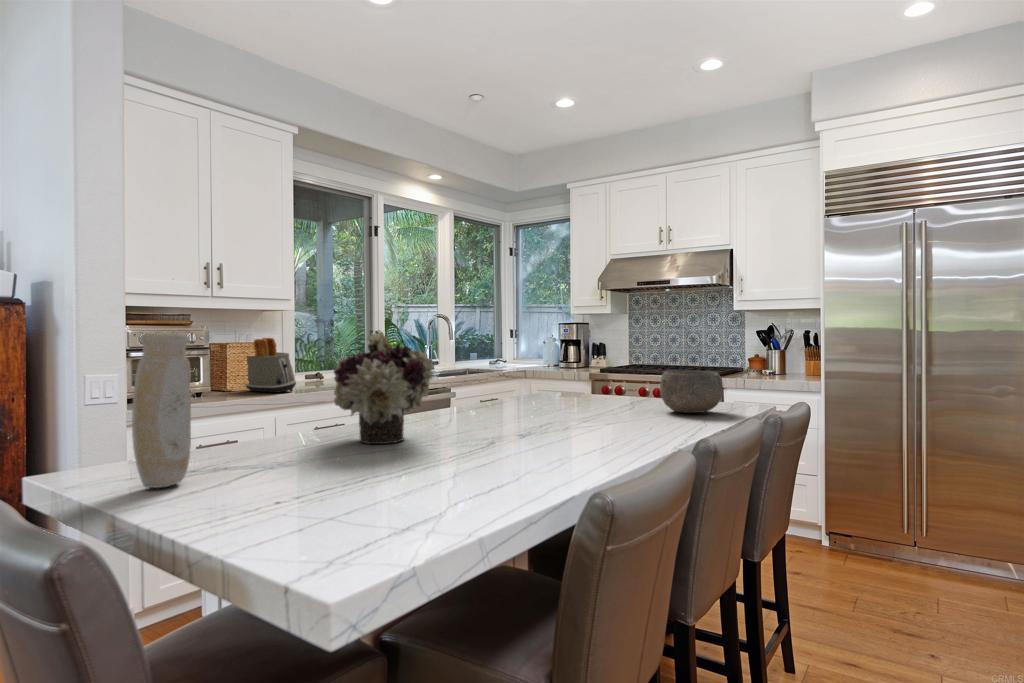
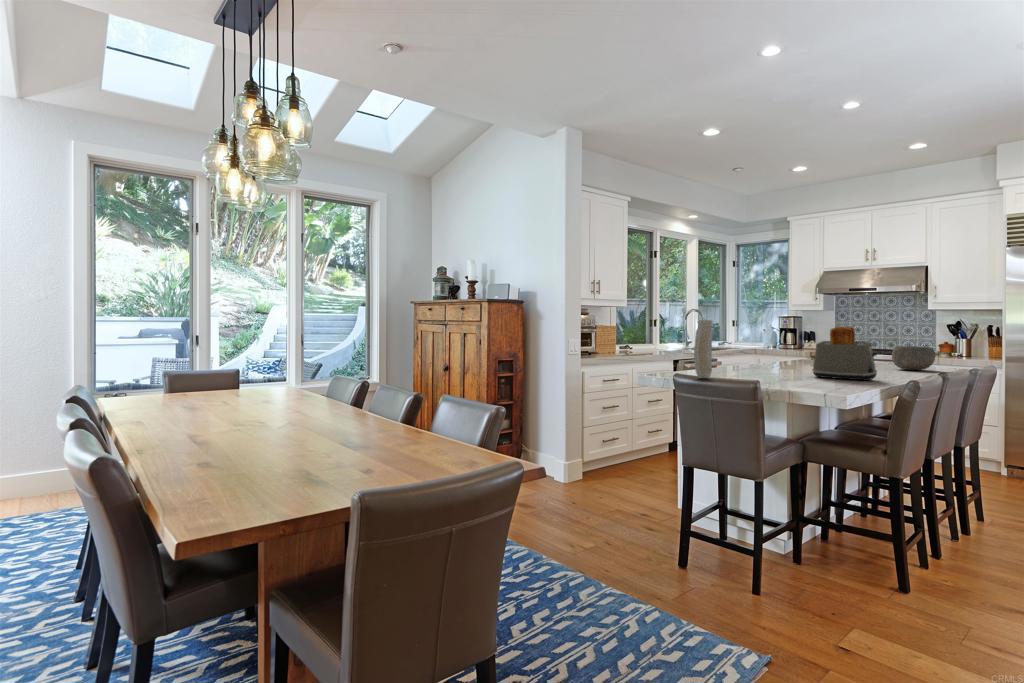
flower arrangement: present [334,330,433,444] -> none [726,320,784,373]
toaster: present [245,338,296,393] -> present [812,327,877,380]

